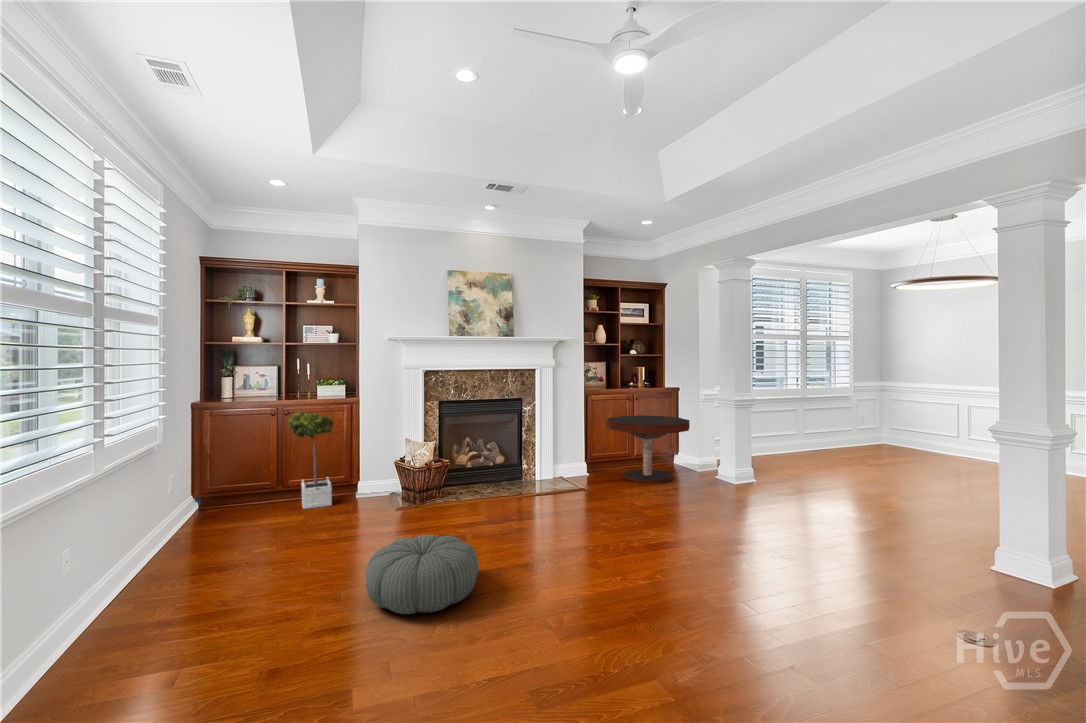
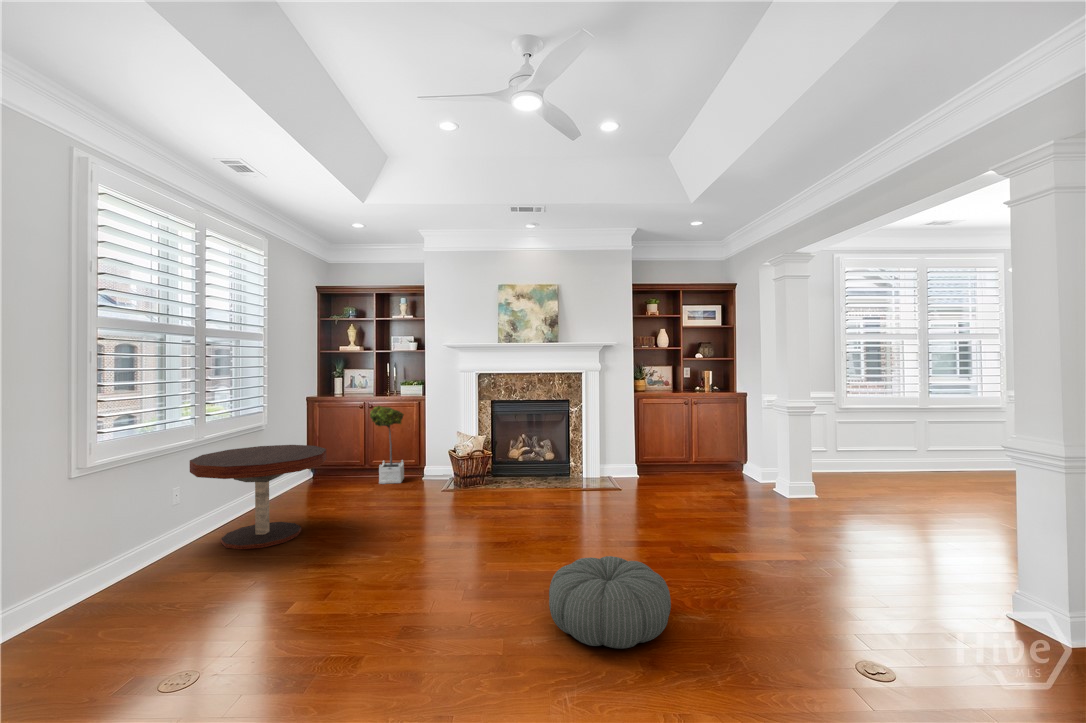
coffee table: present [606,416,690,483] -> present [190,445,326,550]
pouf: present [366,535,478,614] -> present [549,556,671,649]

